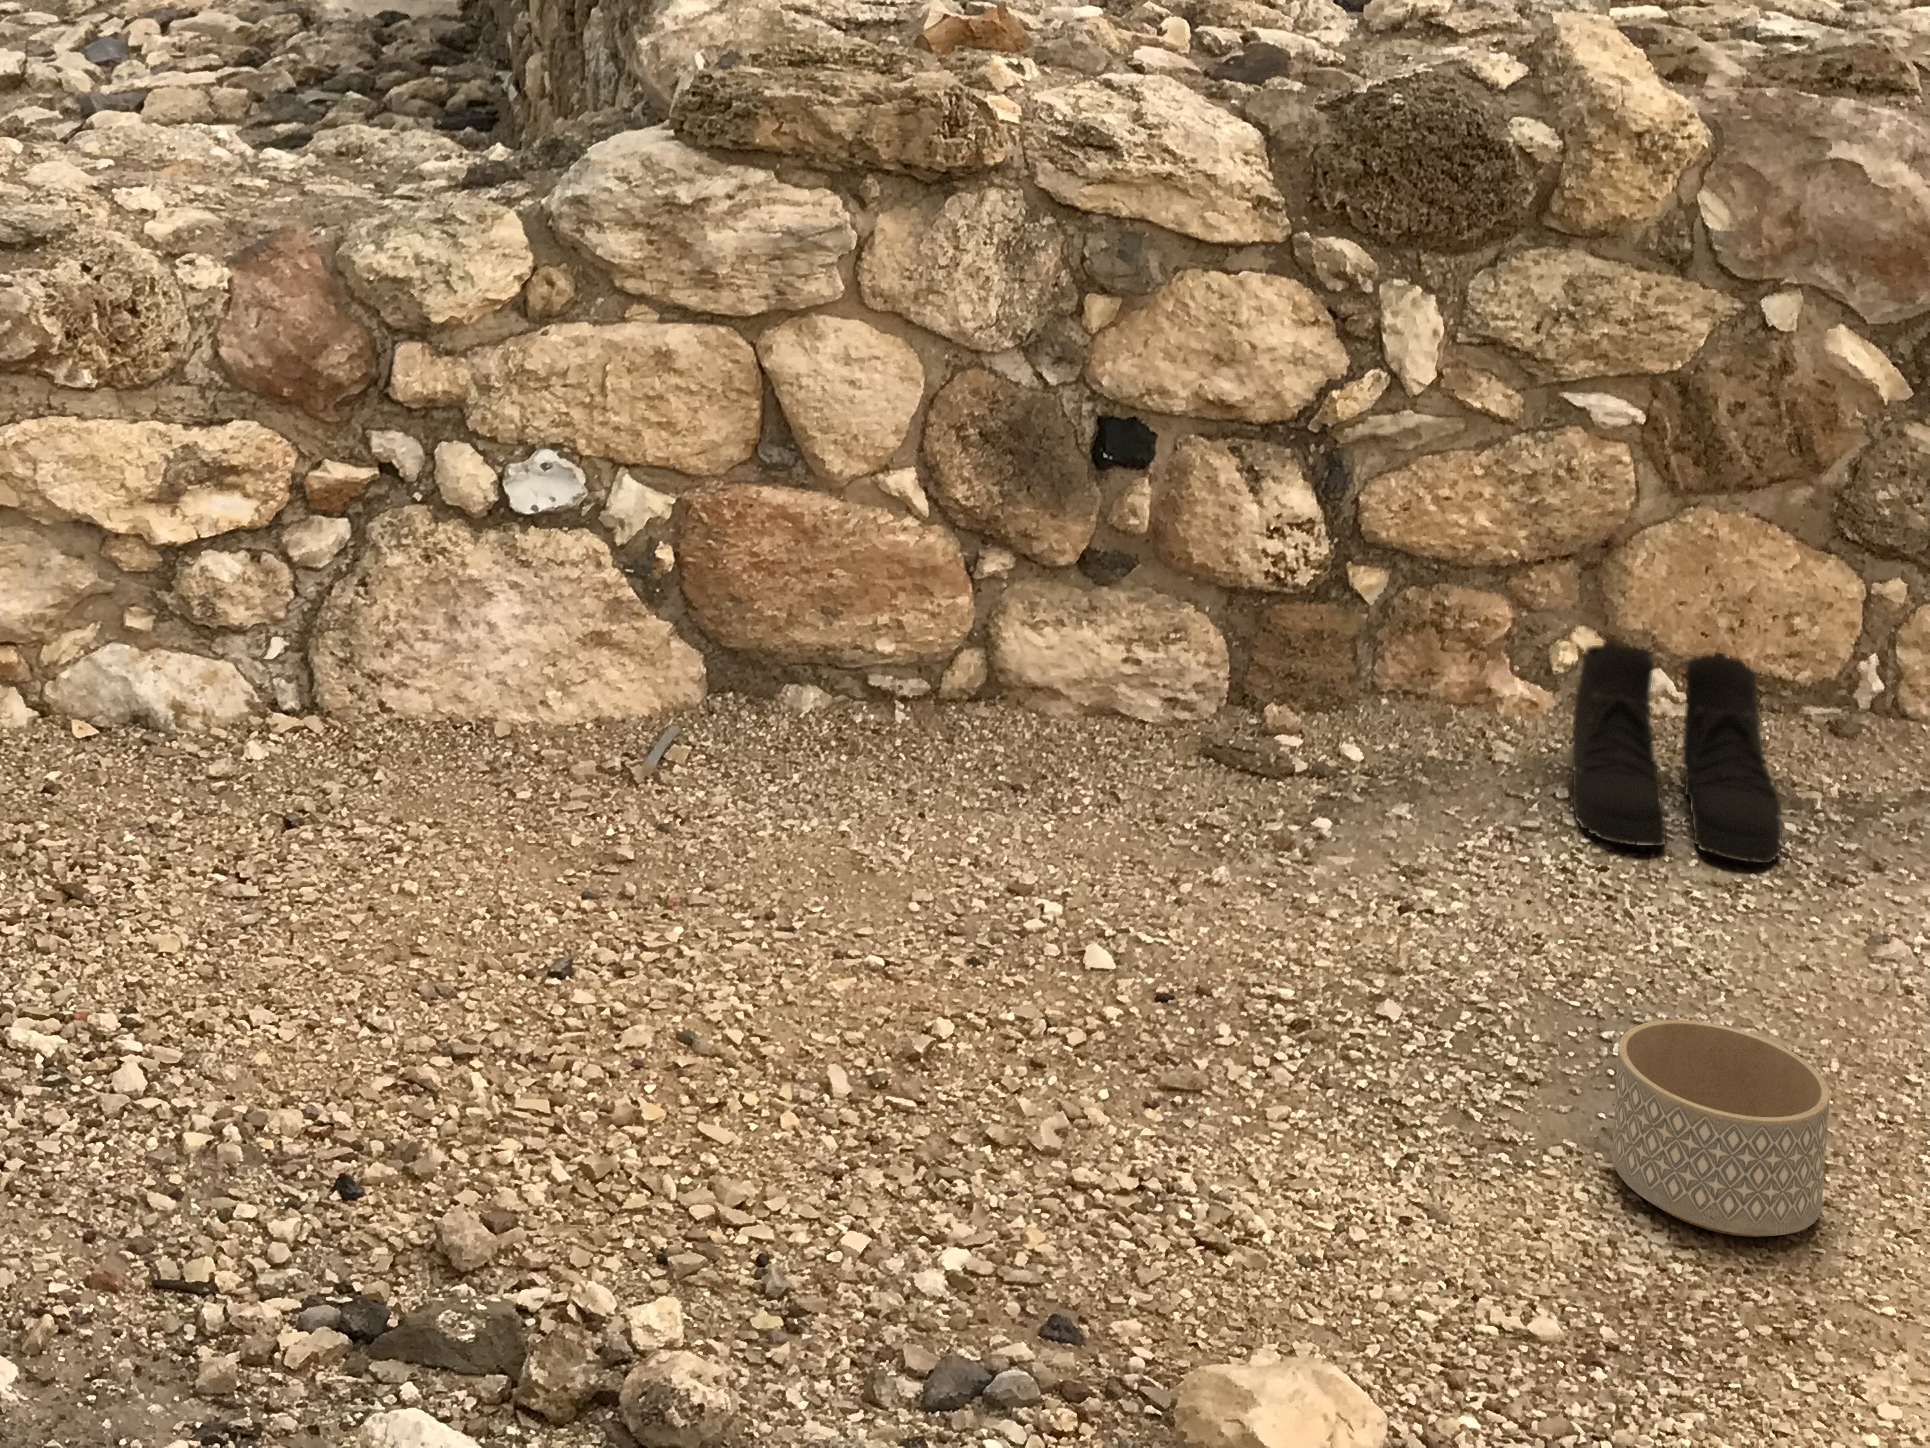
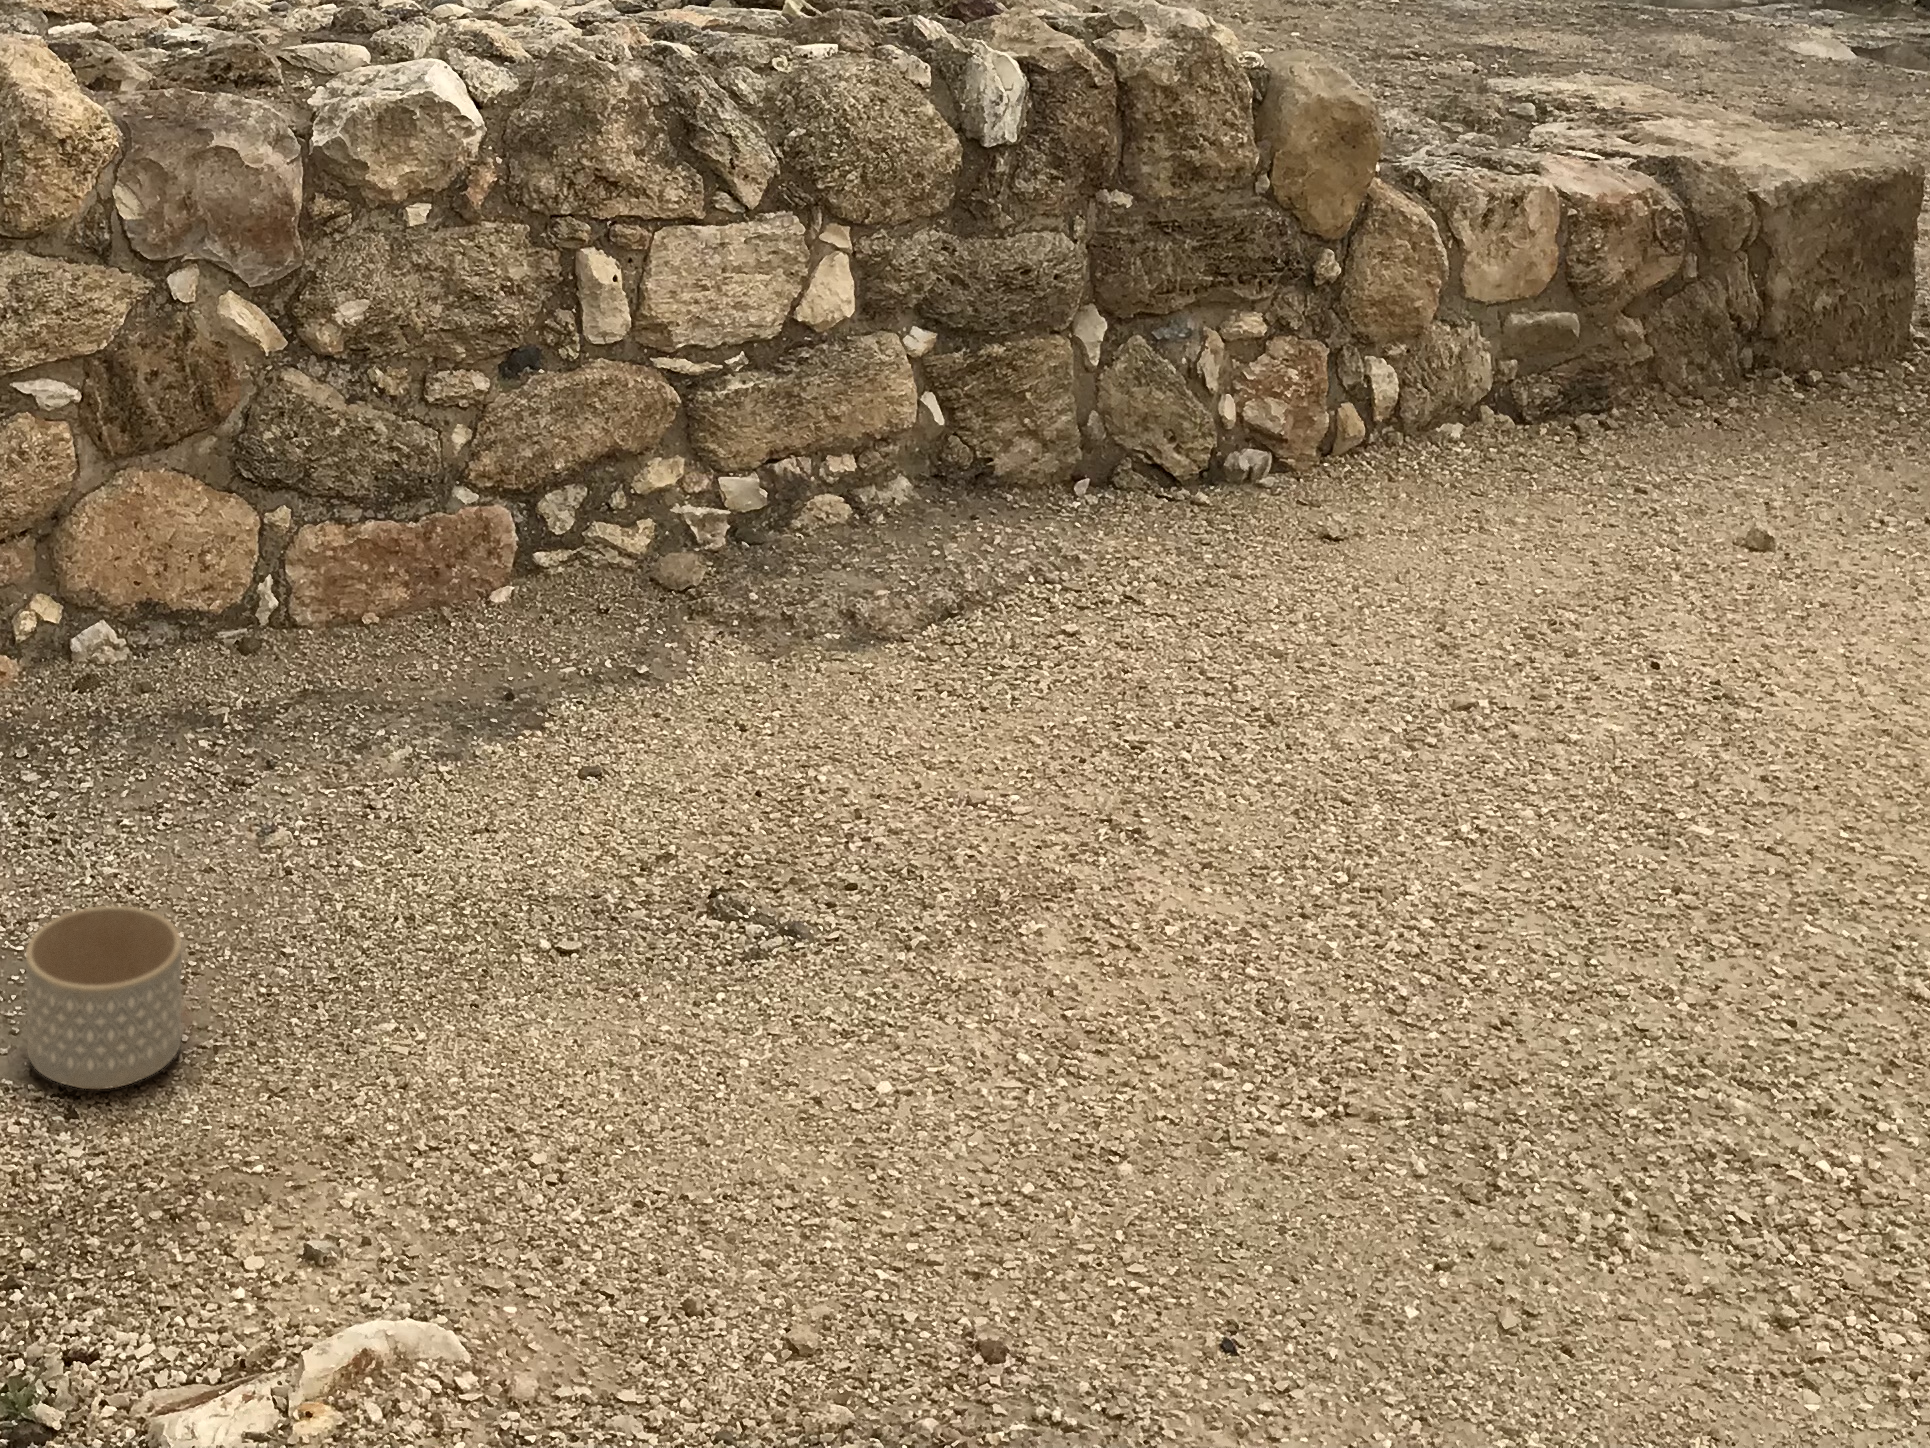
boots: present [1572,640,1782,863] -> none [14,571,167,757]

